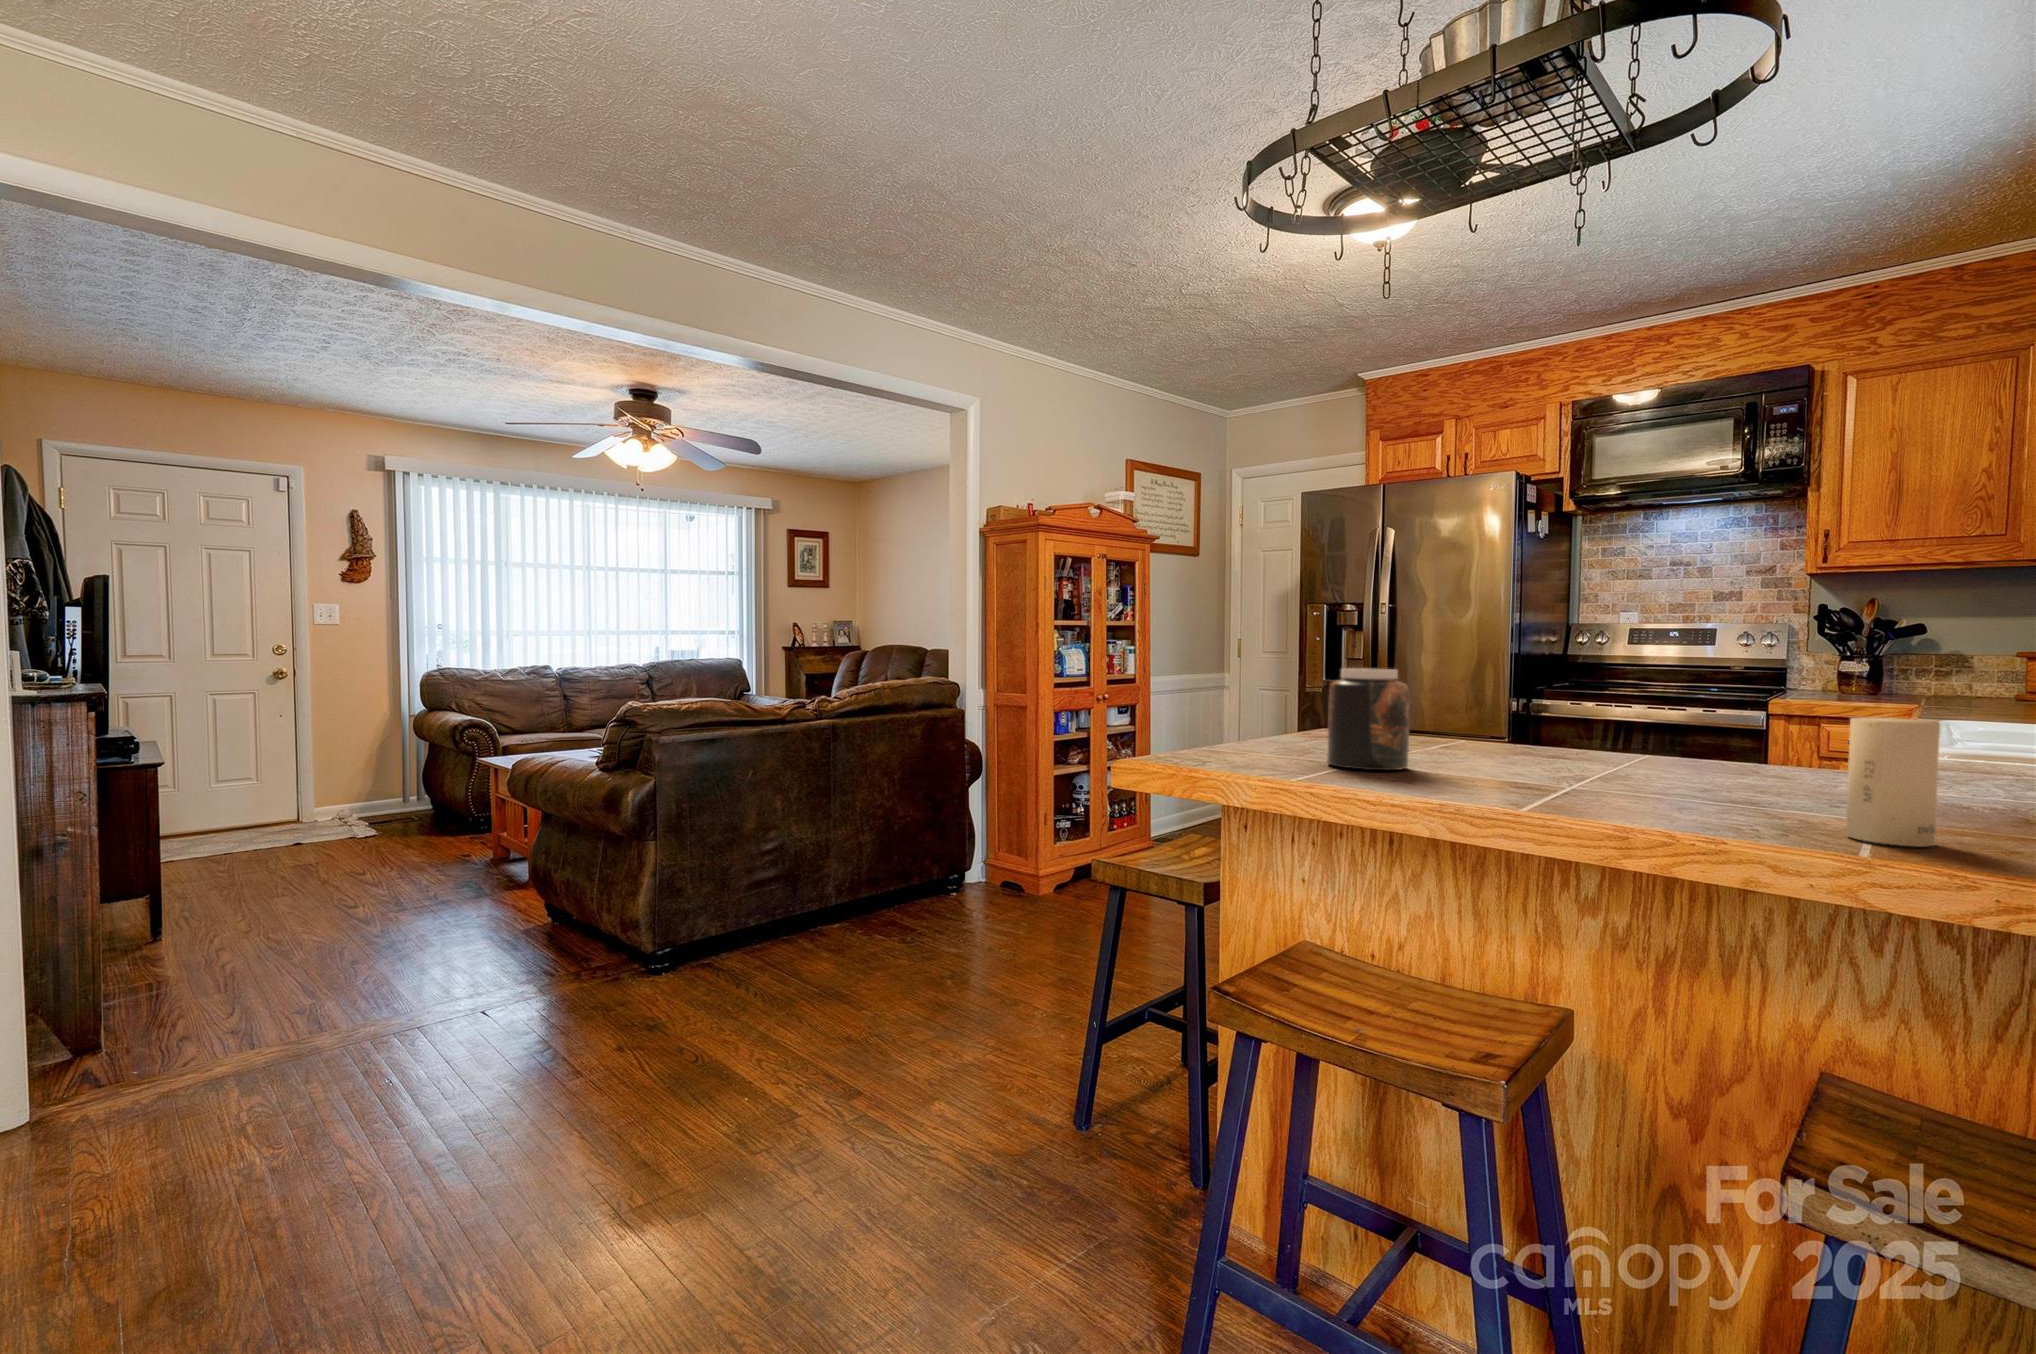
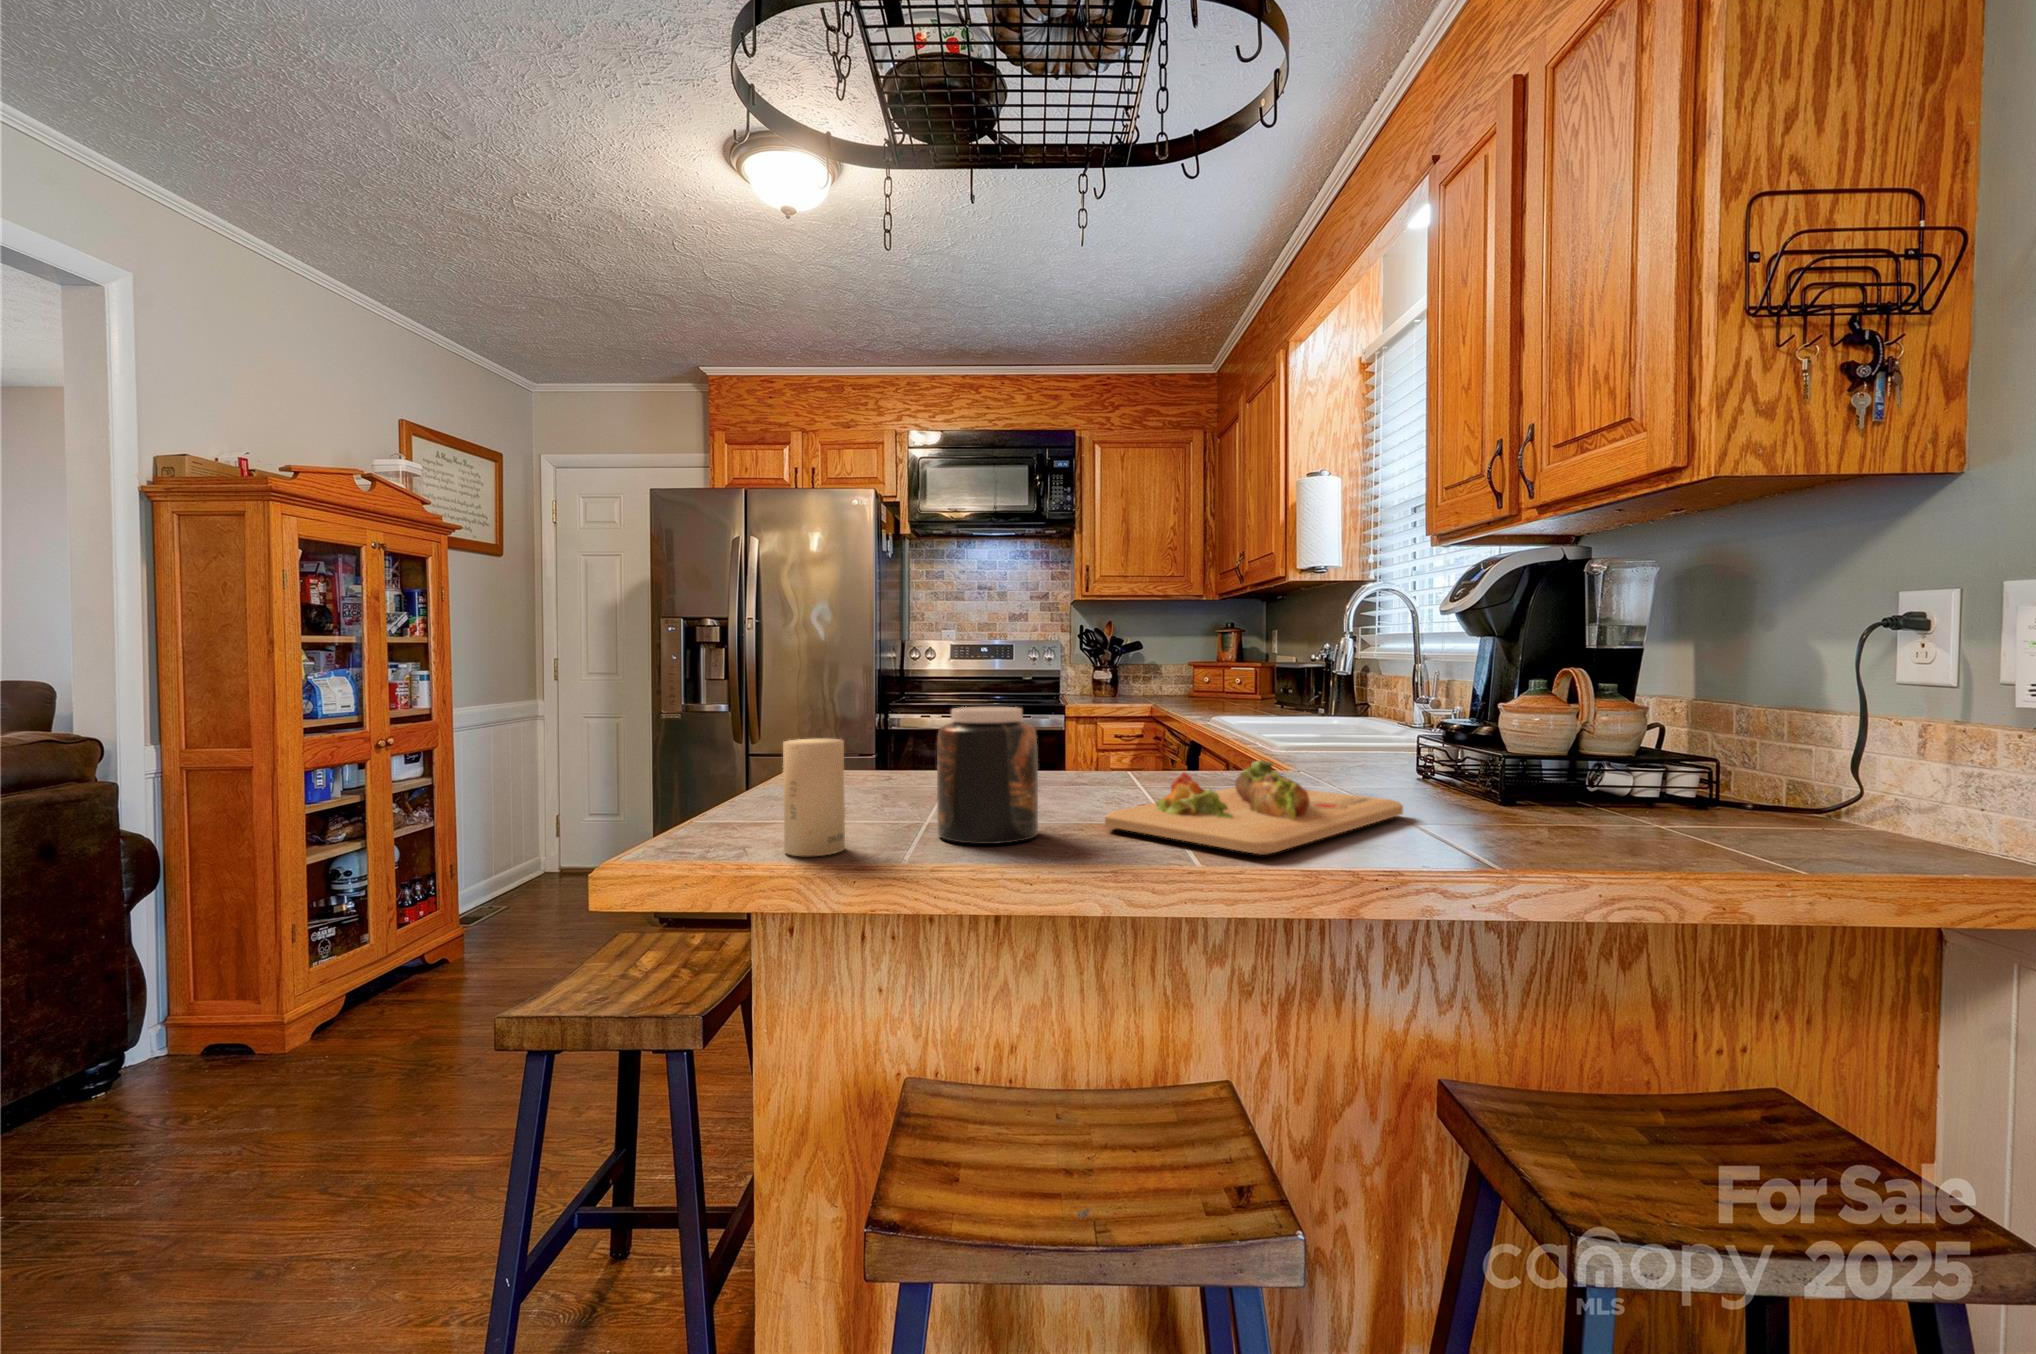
candle: present [1846,718,1940,846] -> present [783,738,845,856]
cutting board: none [1466,731,1831,802] -> present [1105,760,1403,855]

